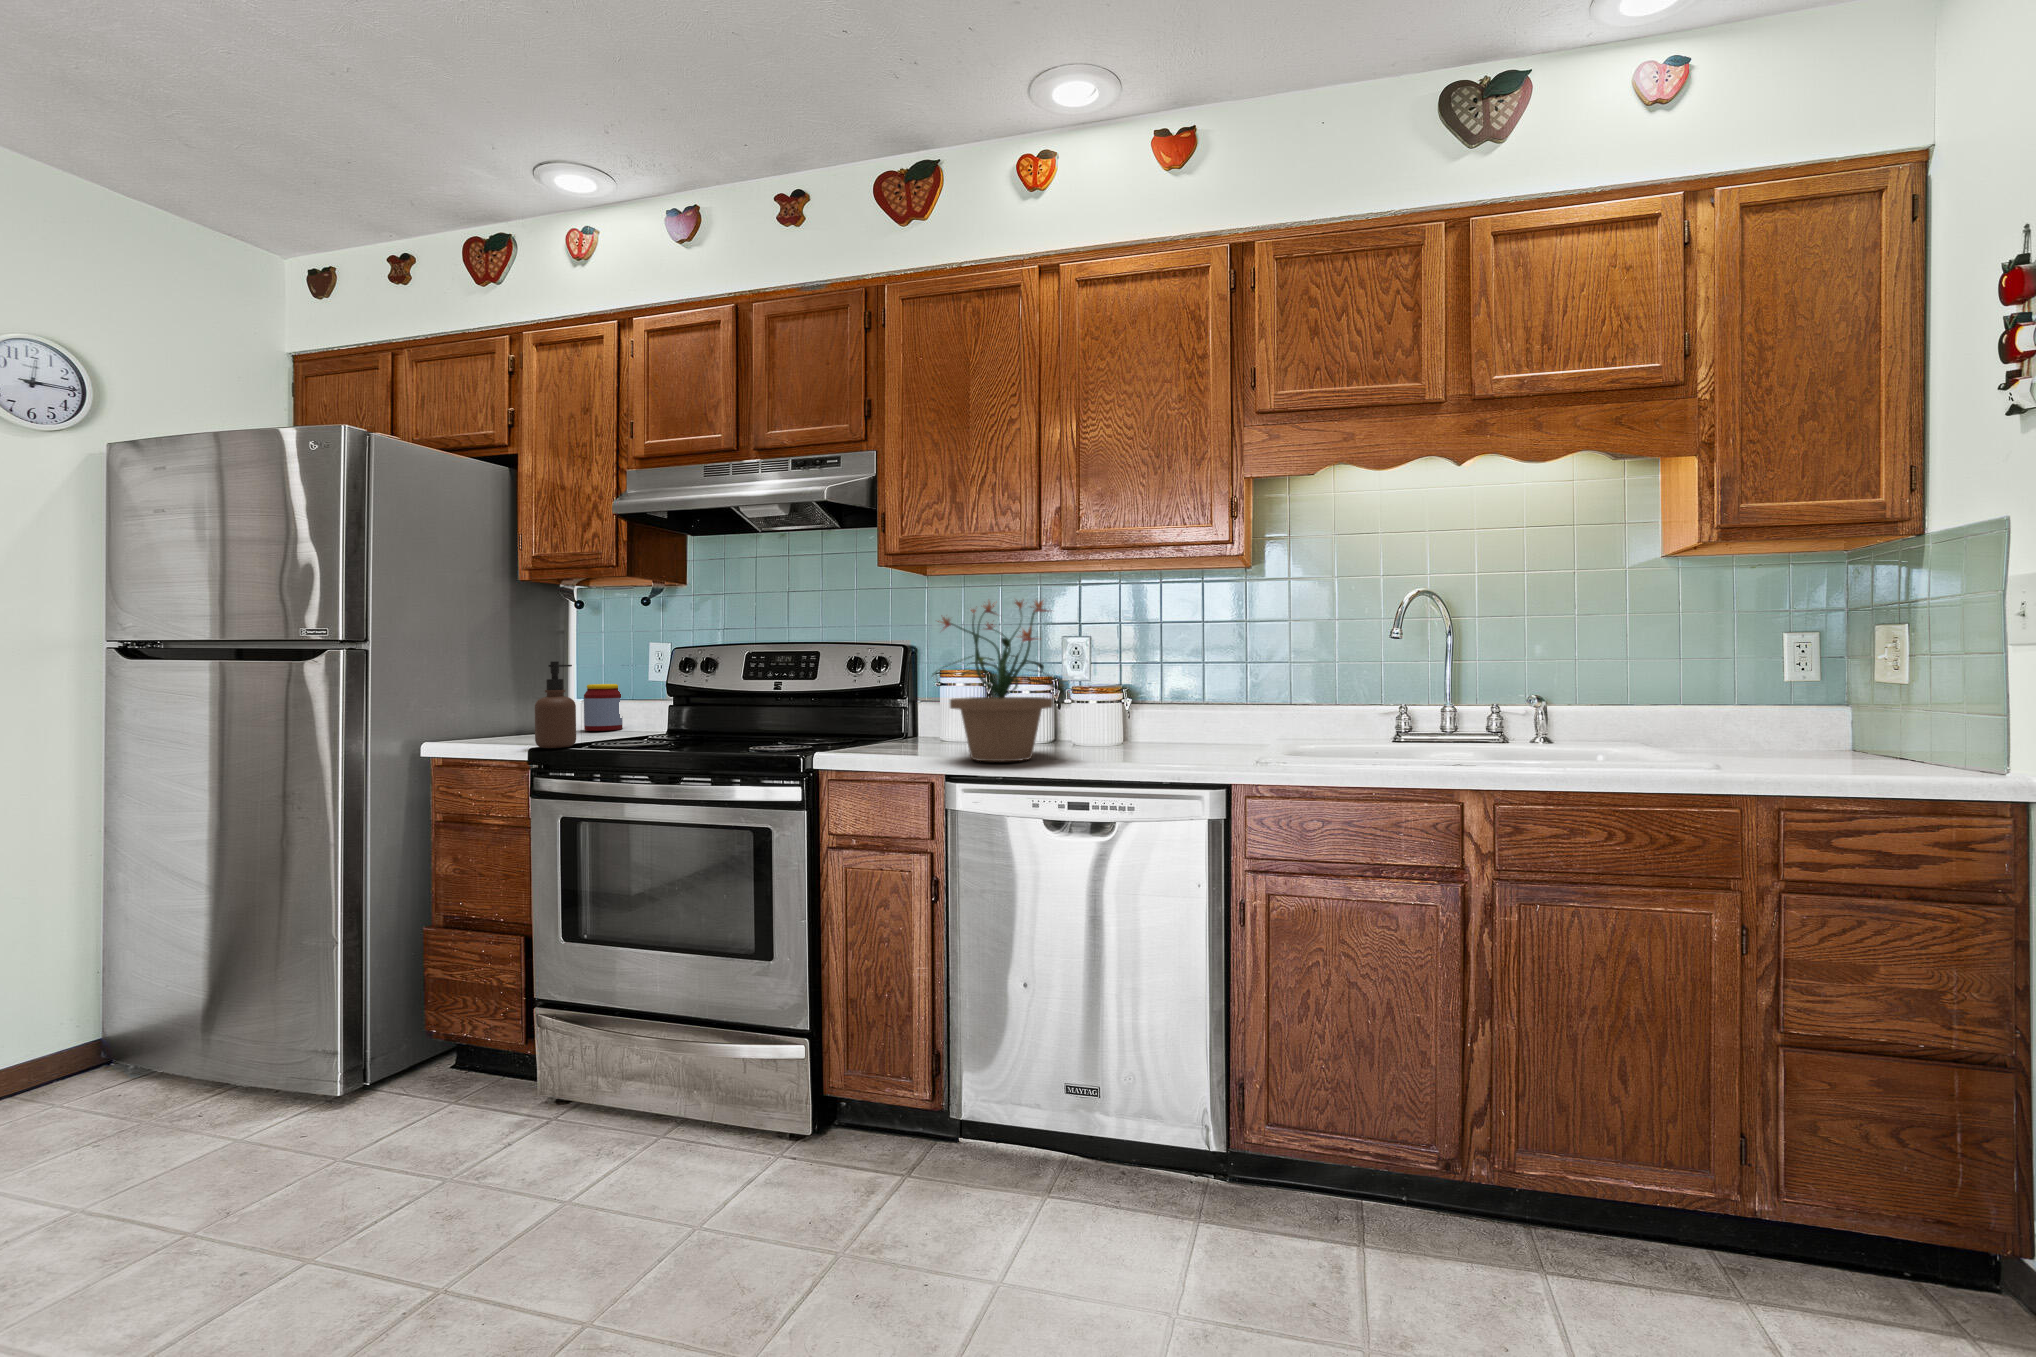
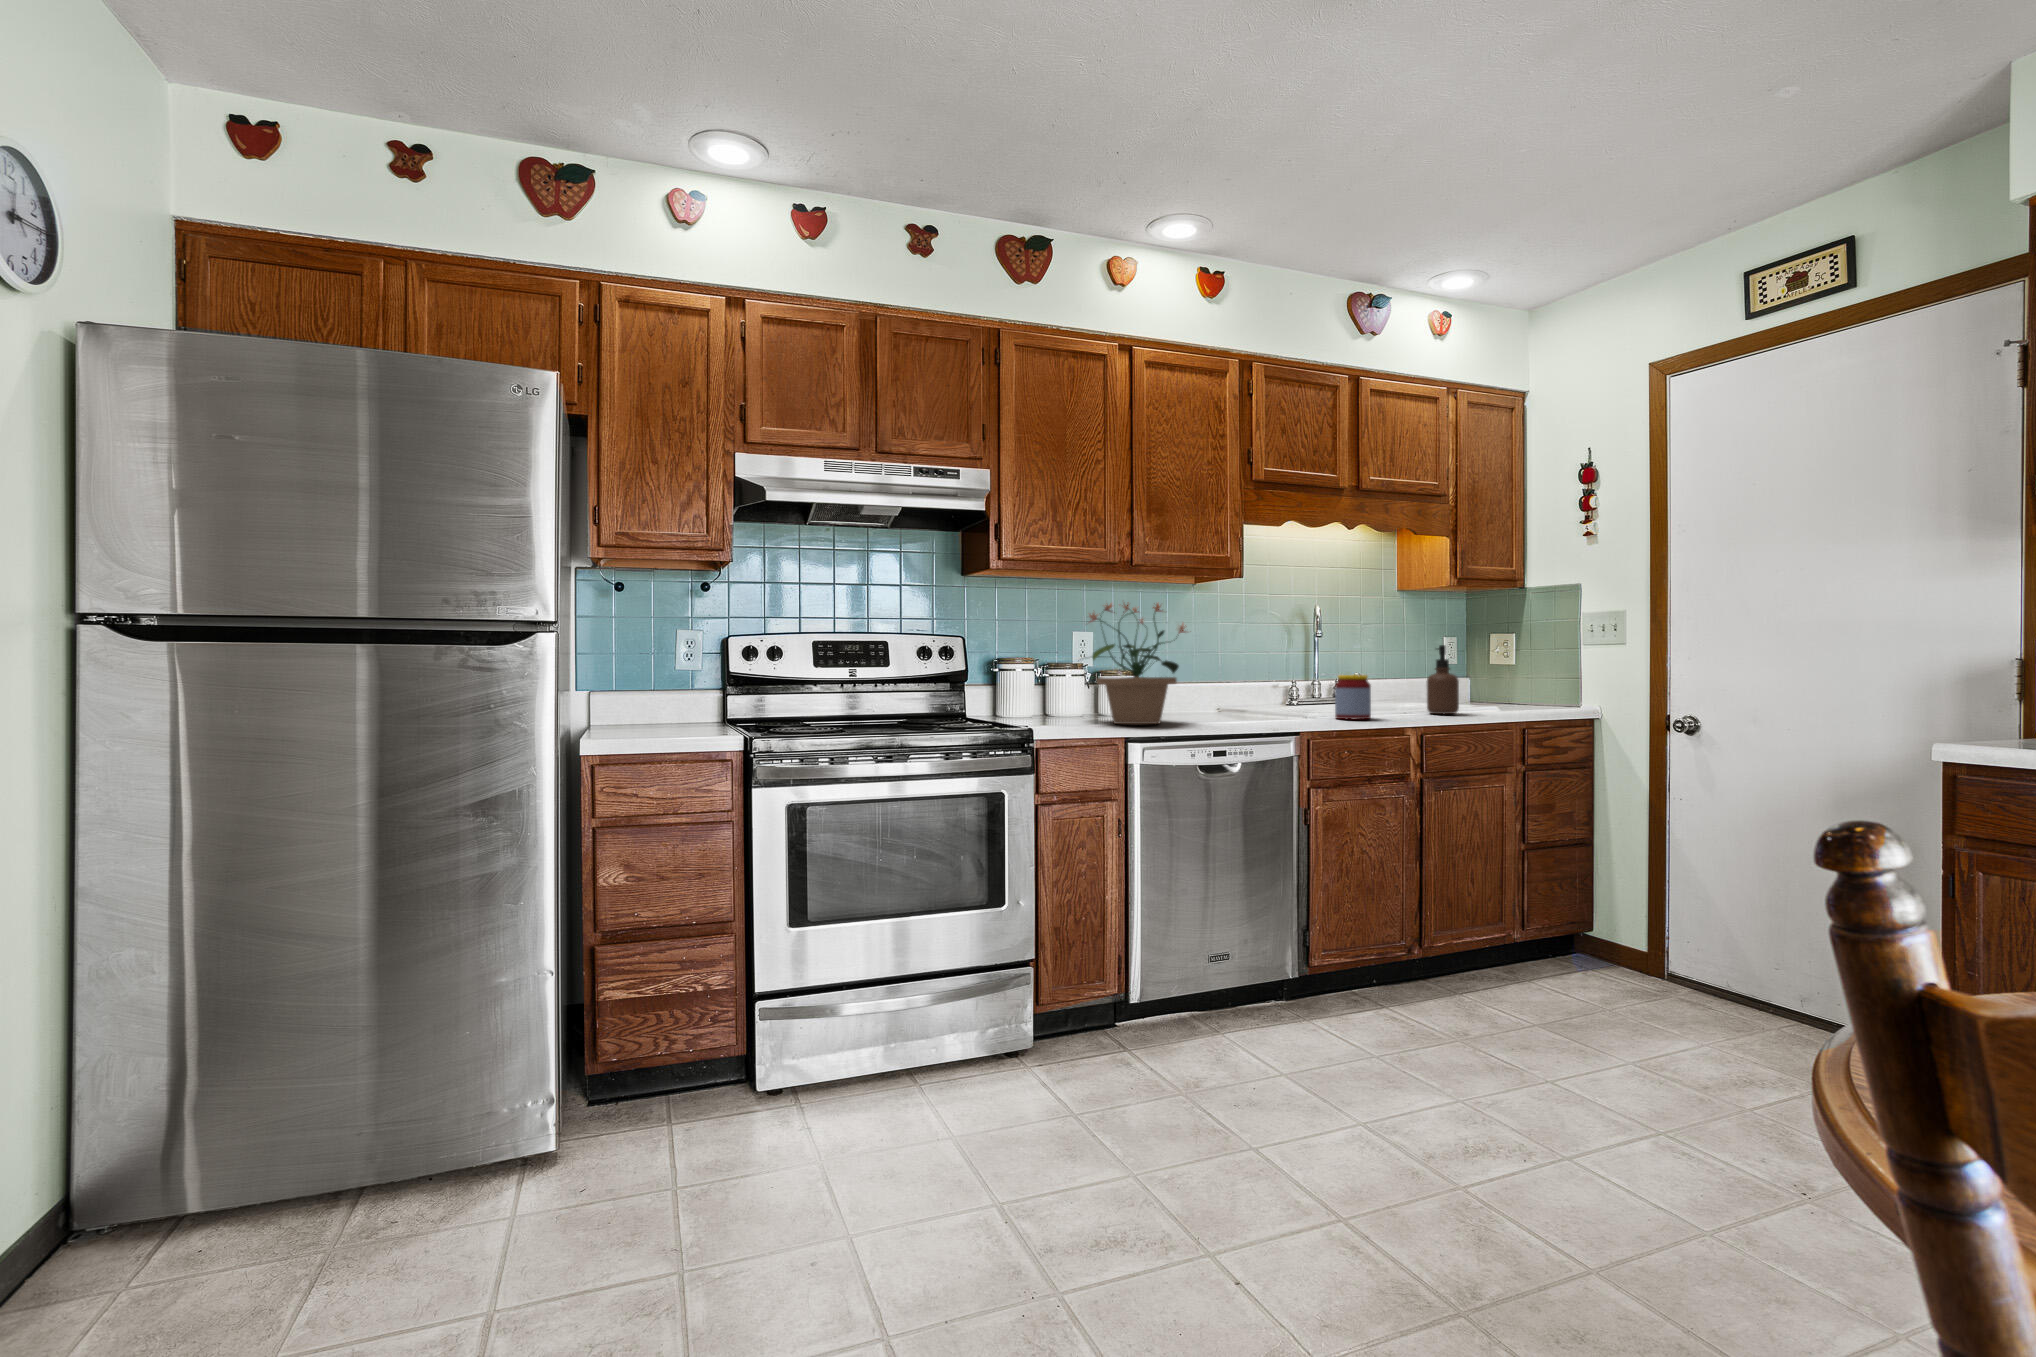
soap dispenser: present [535,661,576,748] -> present [1427,645,1459,714]
jar: present [584,684,623,731] -> present [1335,675,1371,719]

